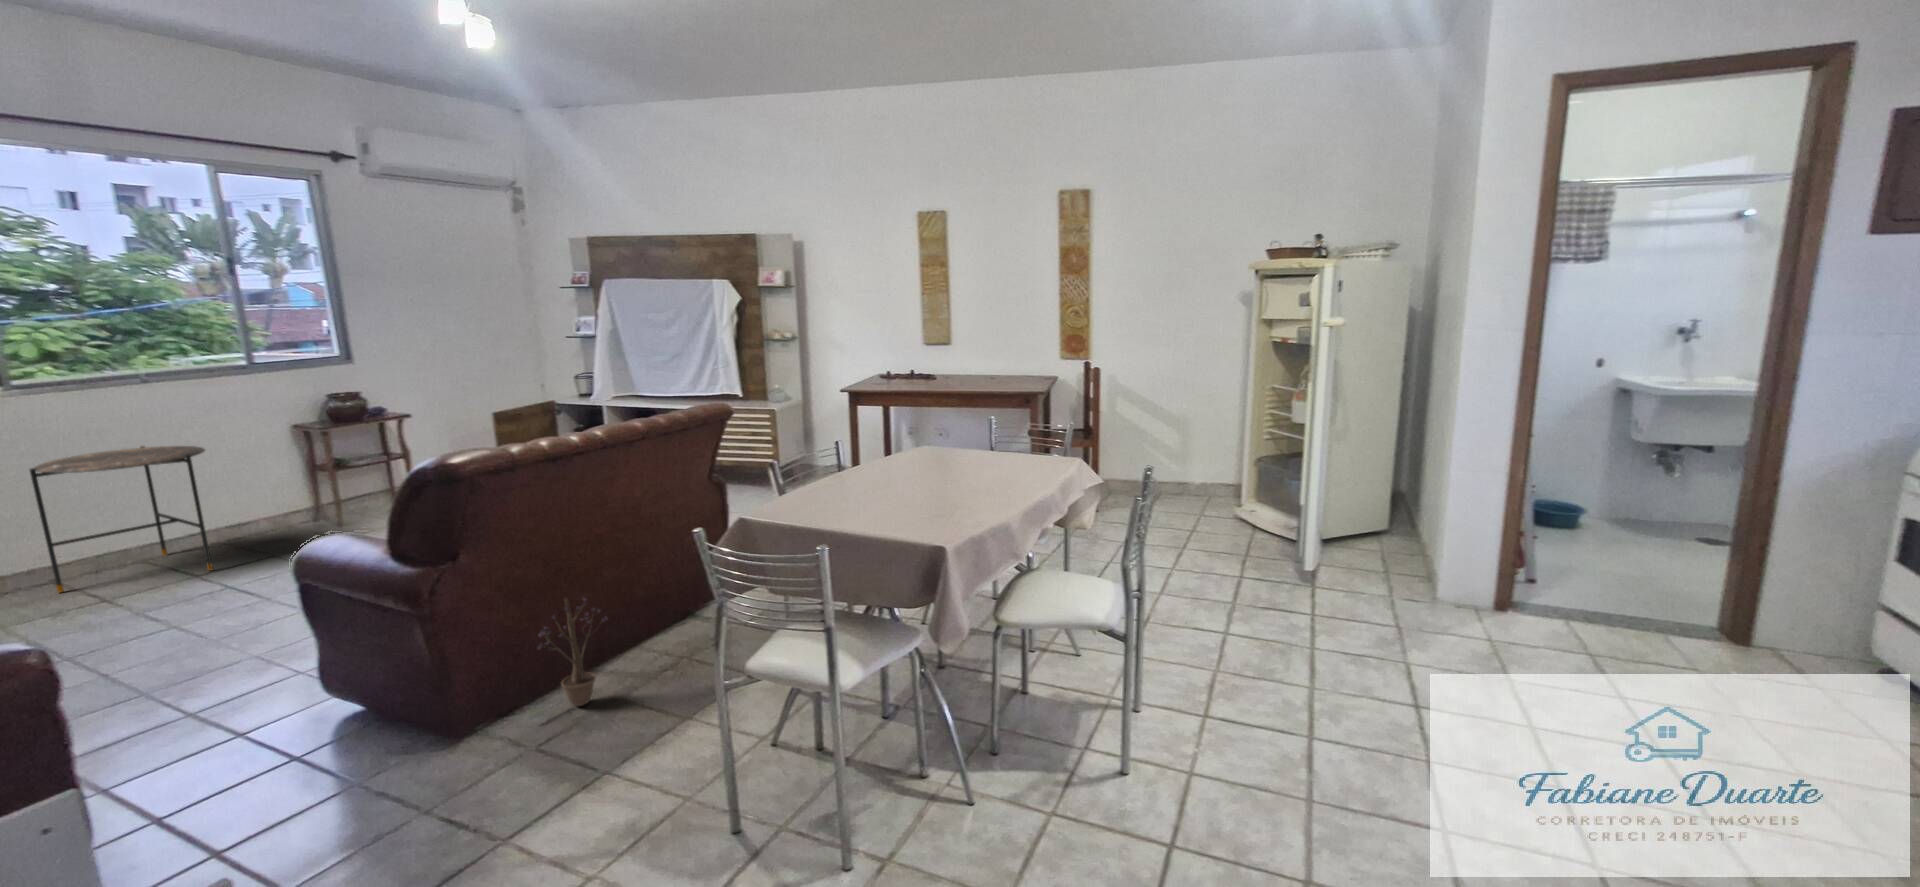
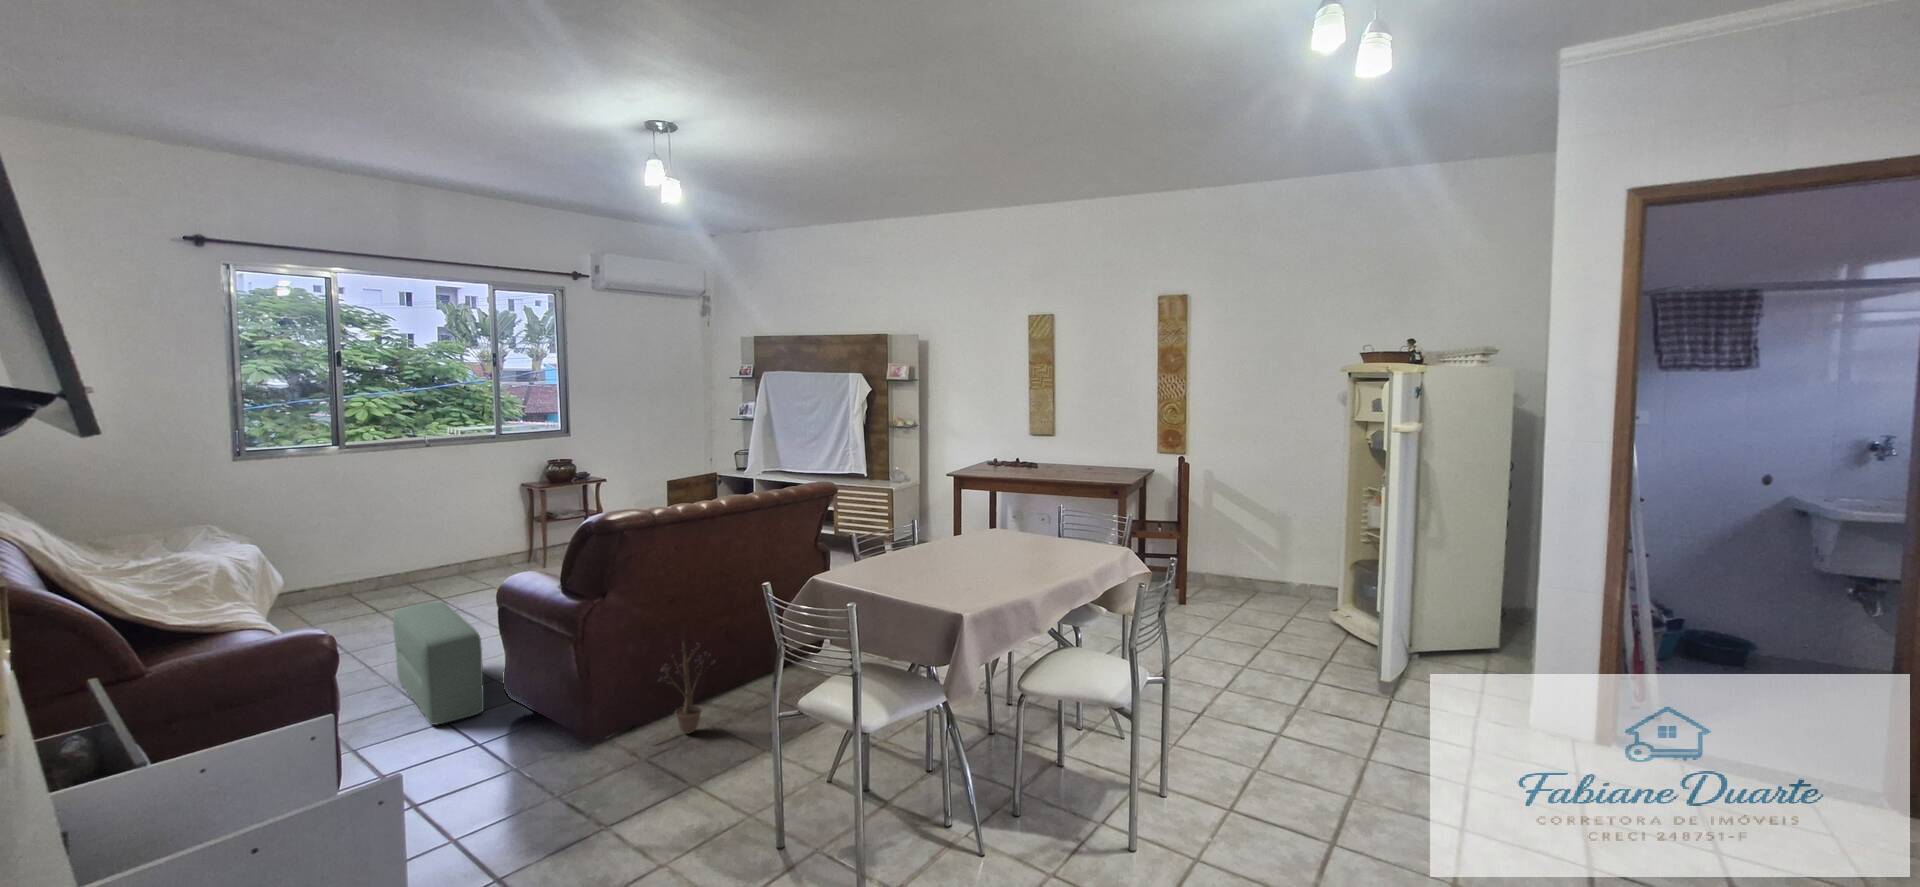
side table: present [30,446,213,593] -> none [337,497,453,607]
pouf: none [140,575,294,734] -> present [393,602,484,724]

